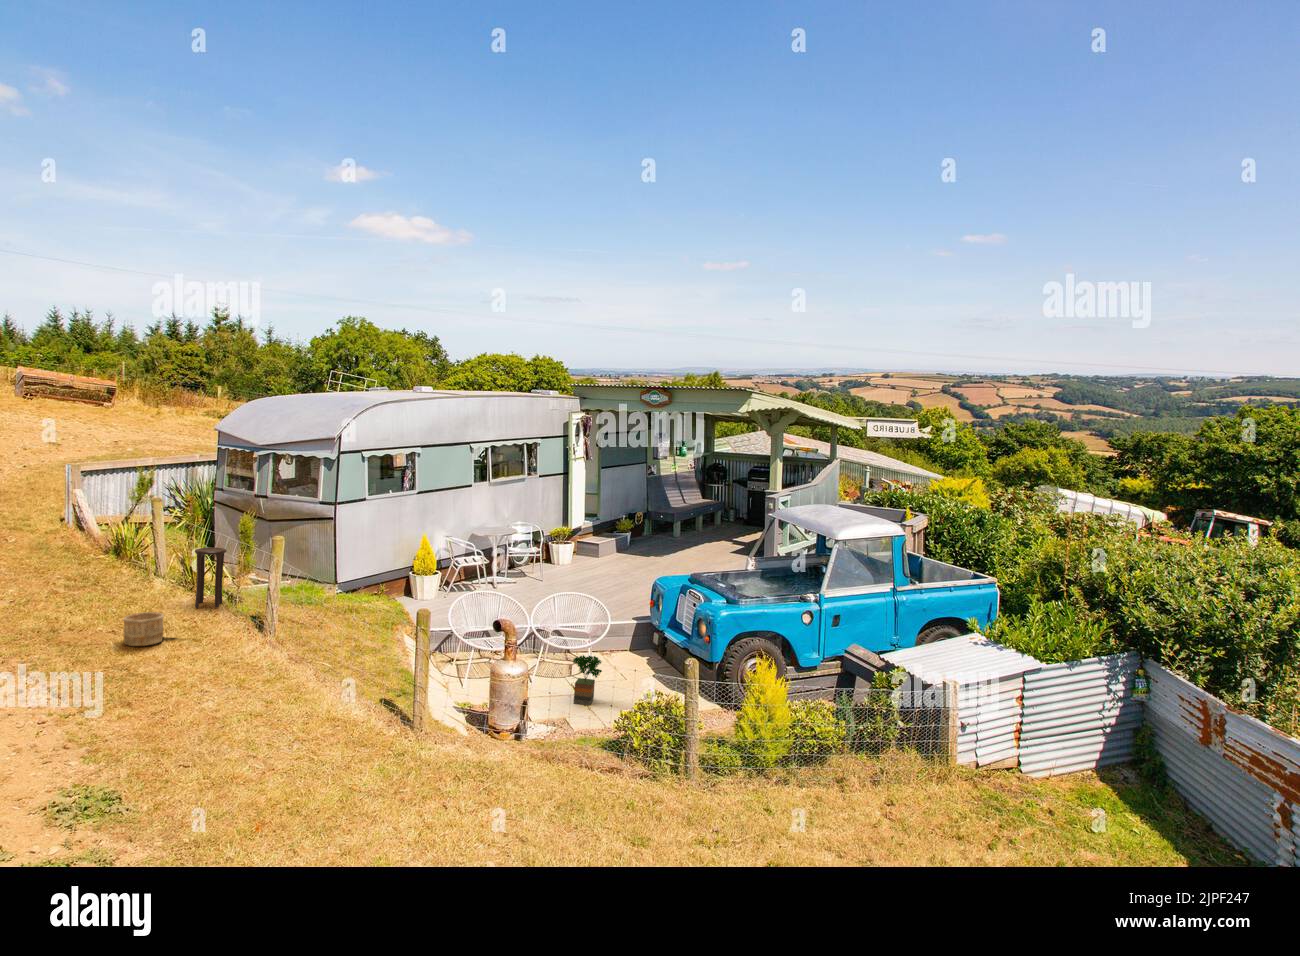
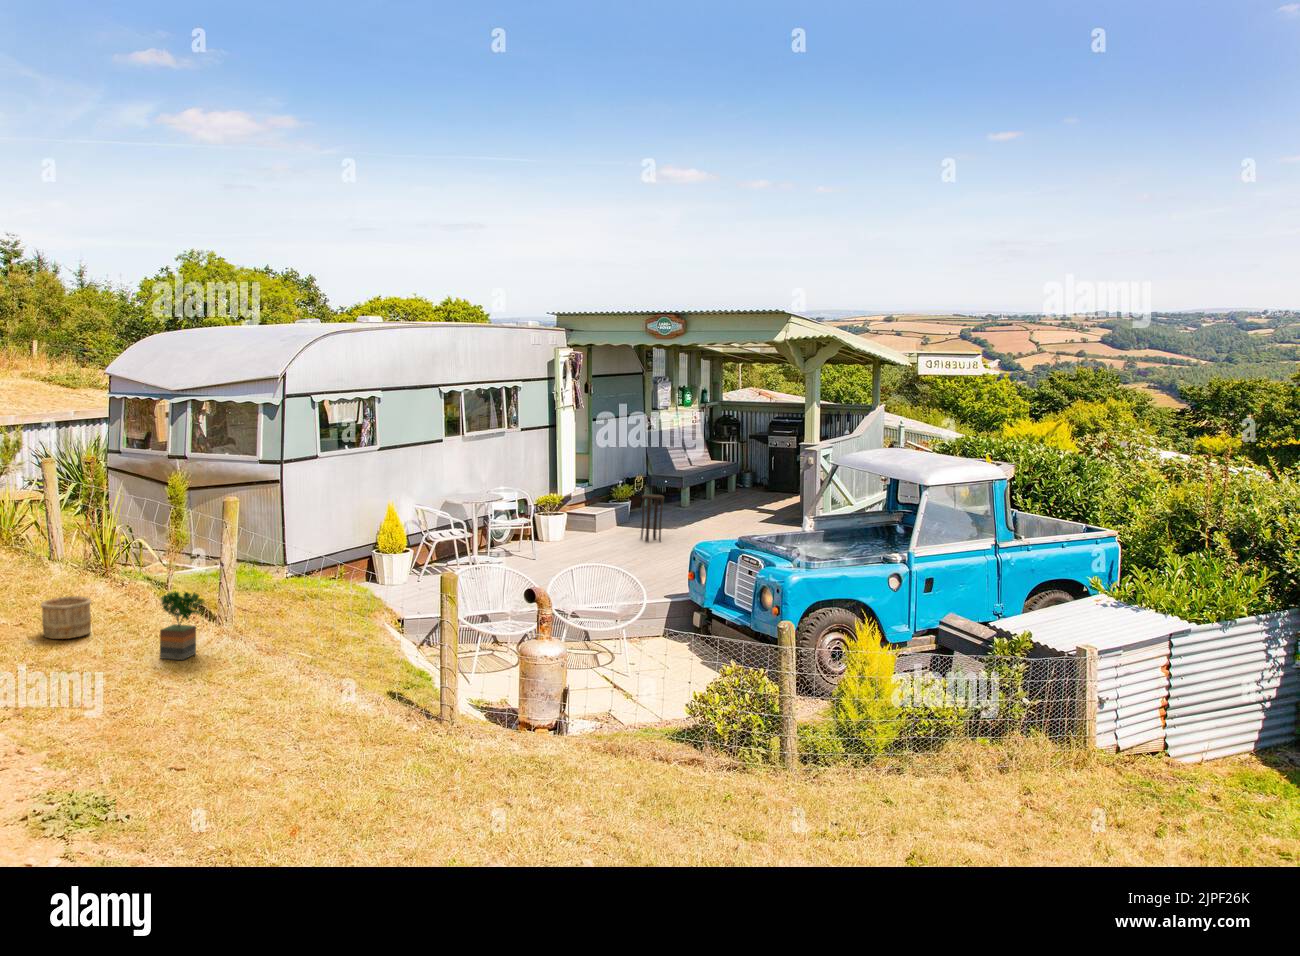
stool: present [195,547,227,608] -> present [641,494,664,542]
potted tree: present [573,655,602,705] -> present [160,592,204,660]

